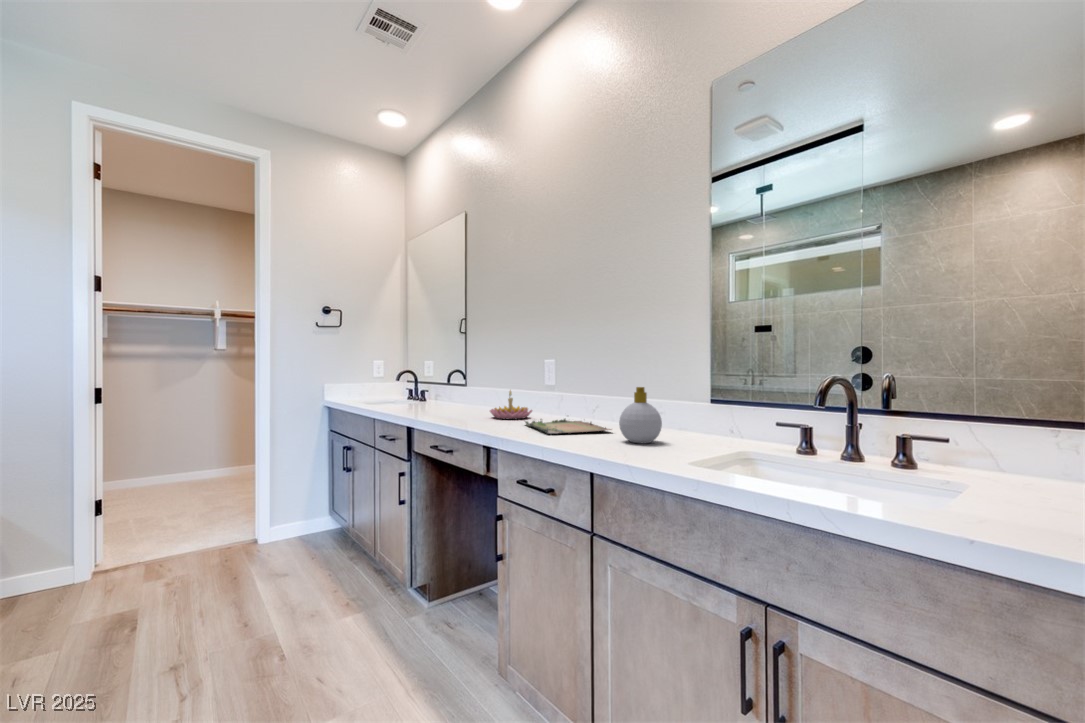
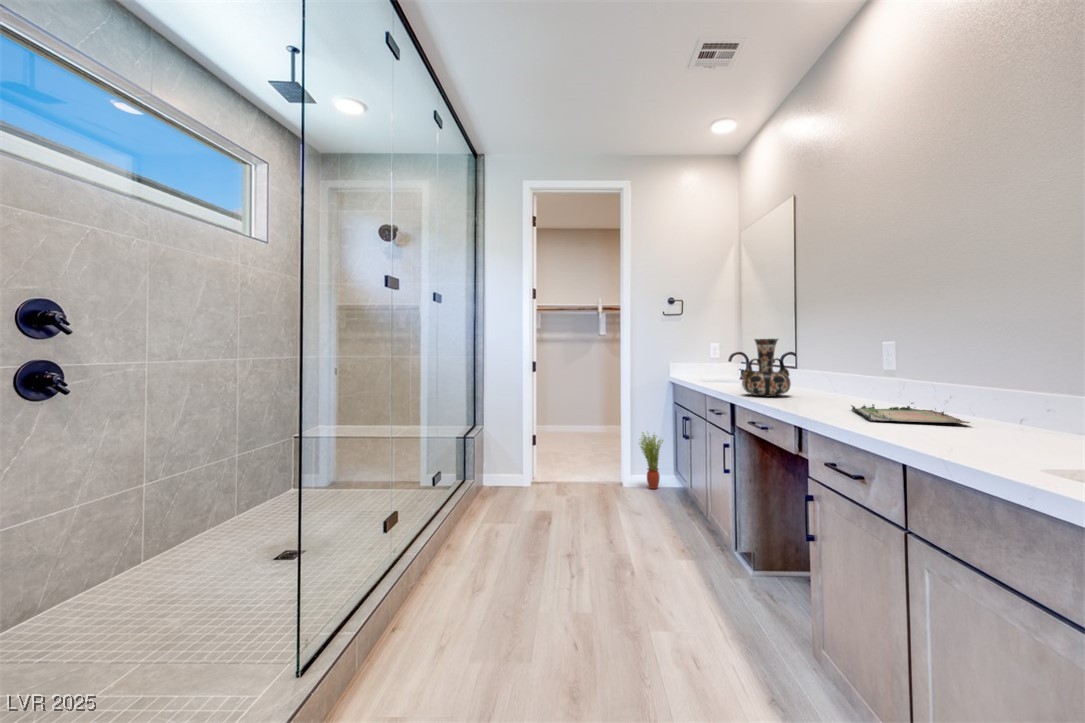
decorative vase: none [420,356,466,416] -> present [742,339,791,396]
soap bottle: present [619,387,662,443] -> none [967,372,1043,442]
candle holder: present [490,390,532,419] -> none [815,371,870,404]
potted plant: none [283,467,318,538] -> present [640,432,663,489]

